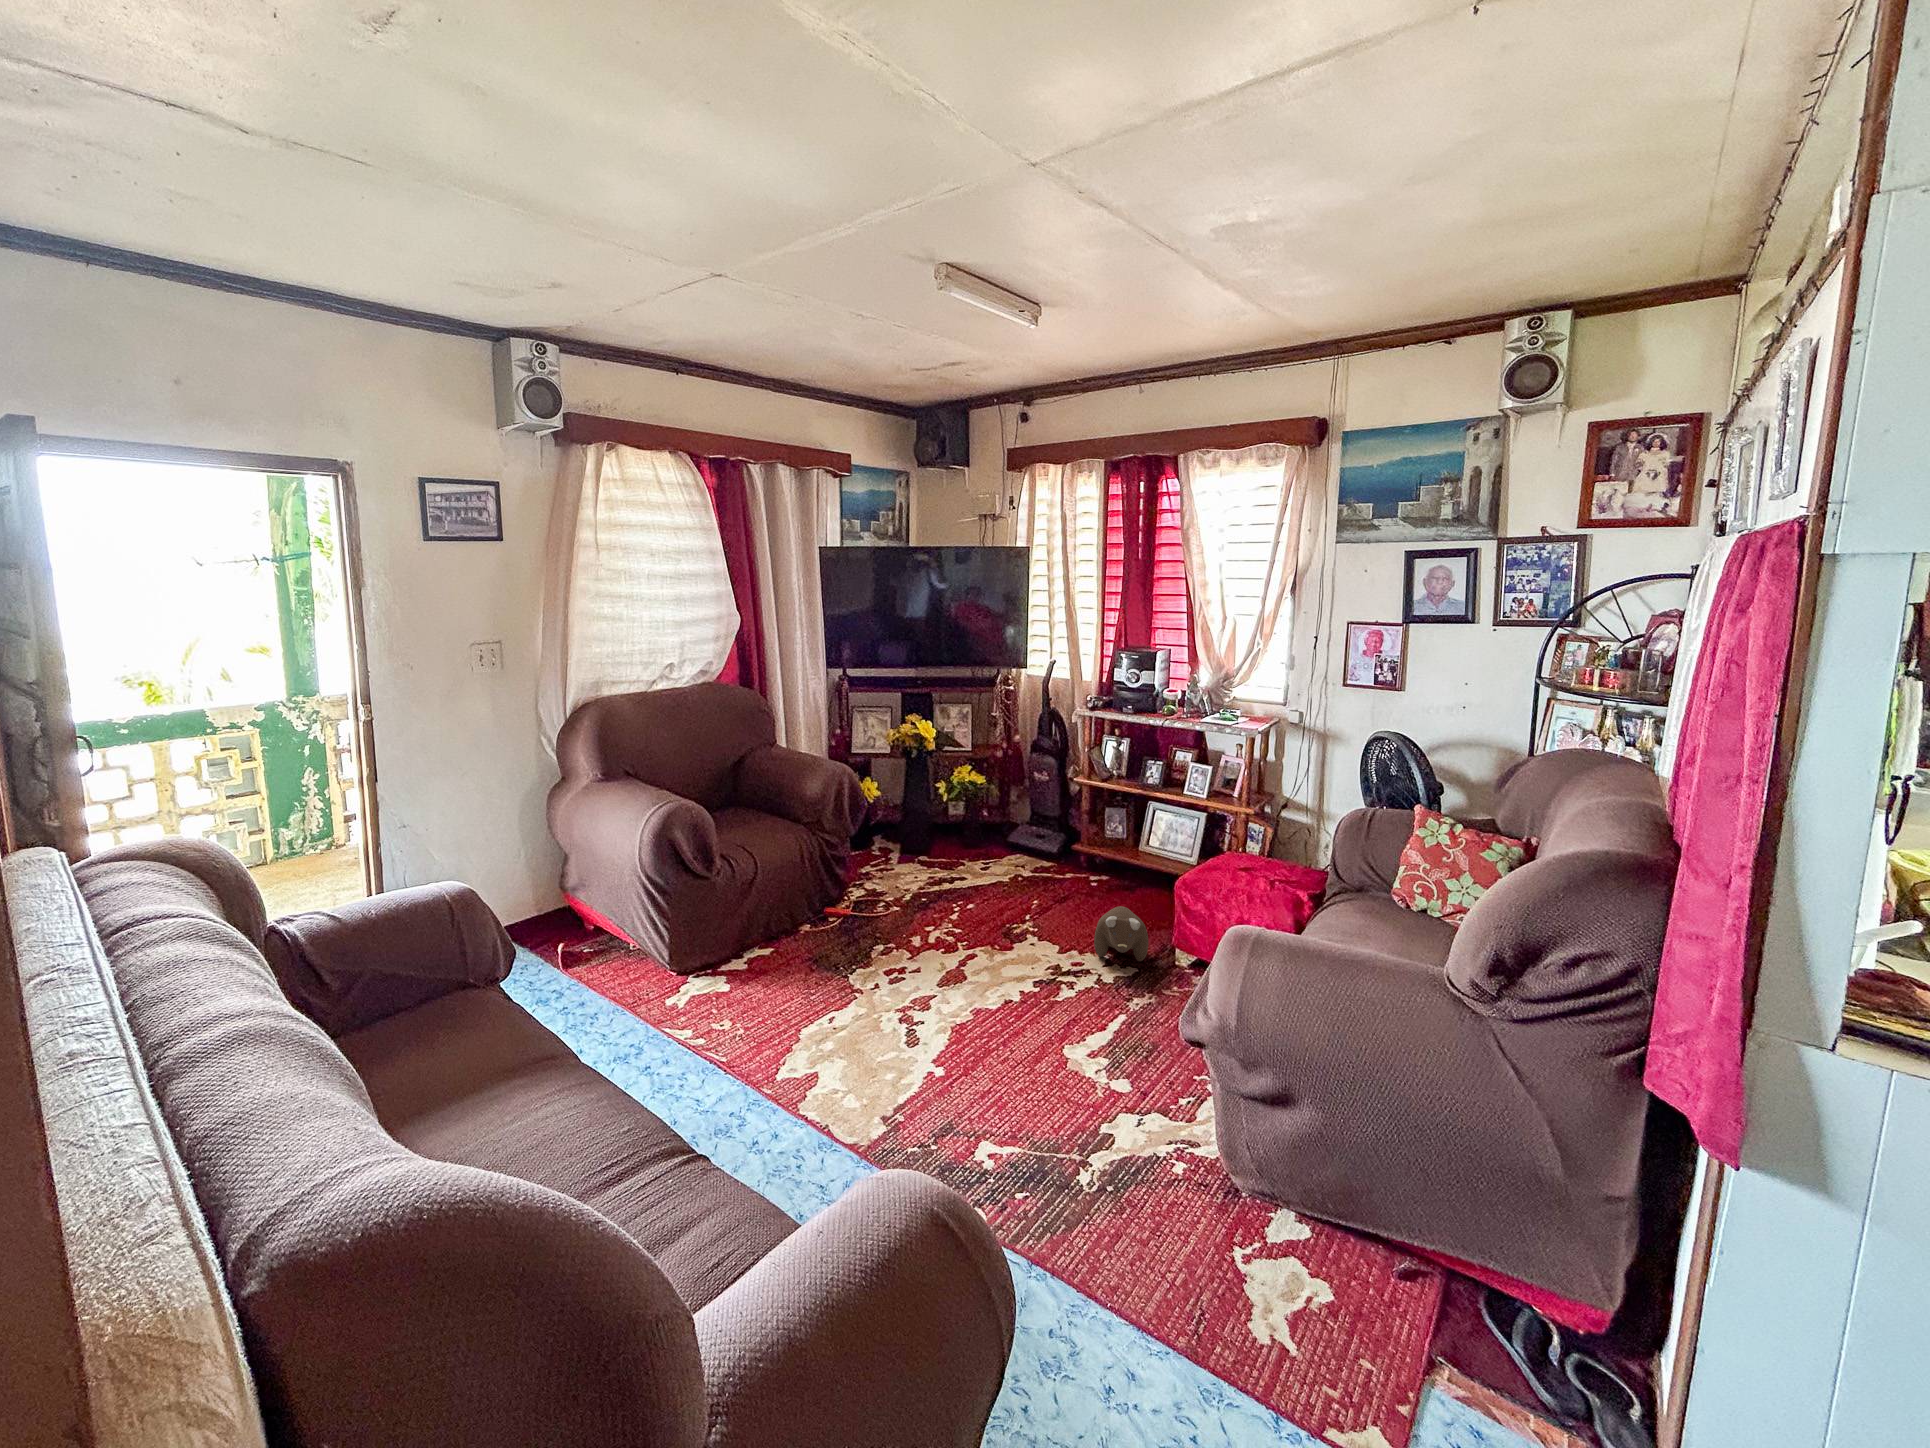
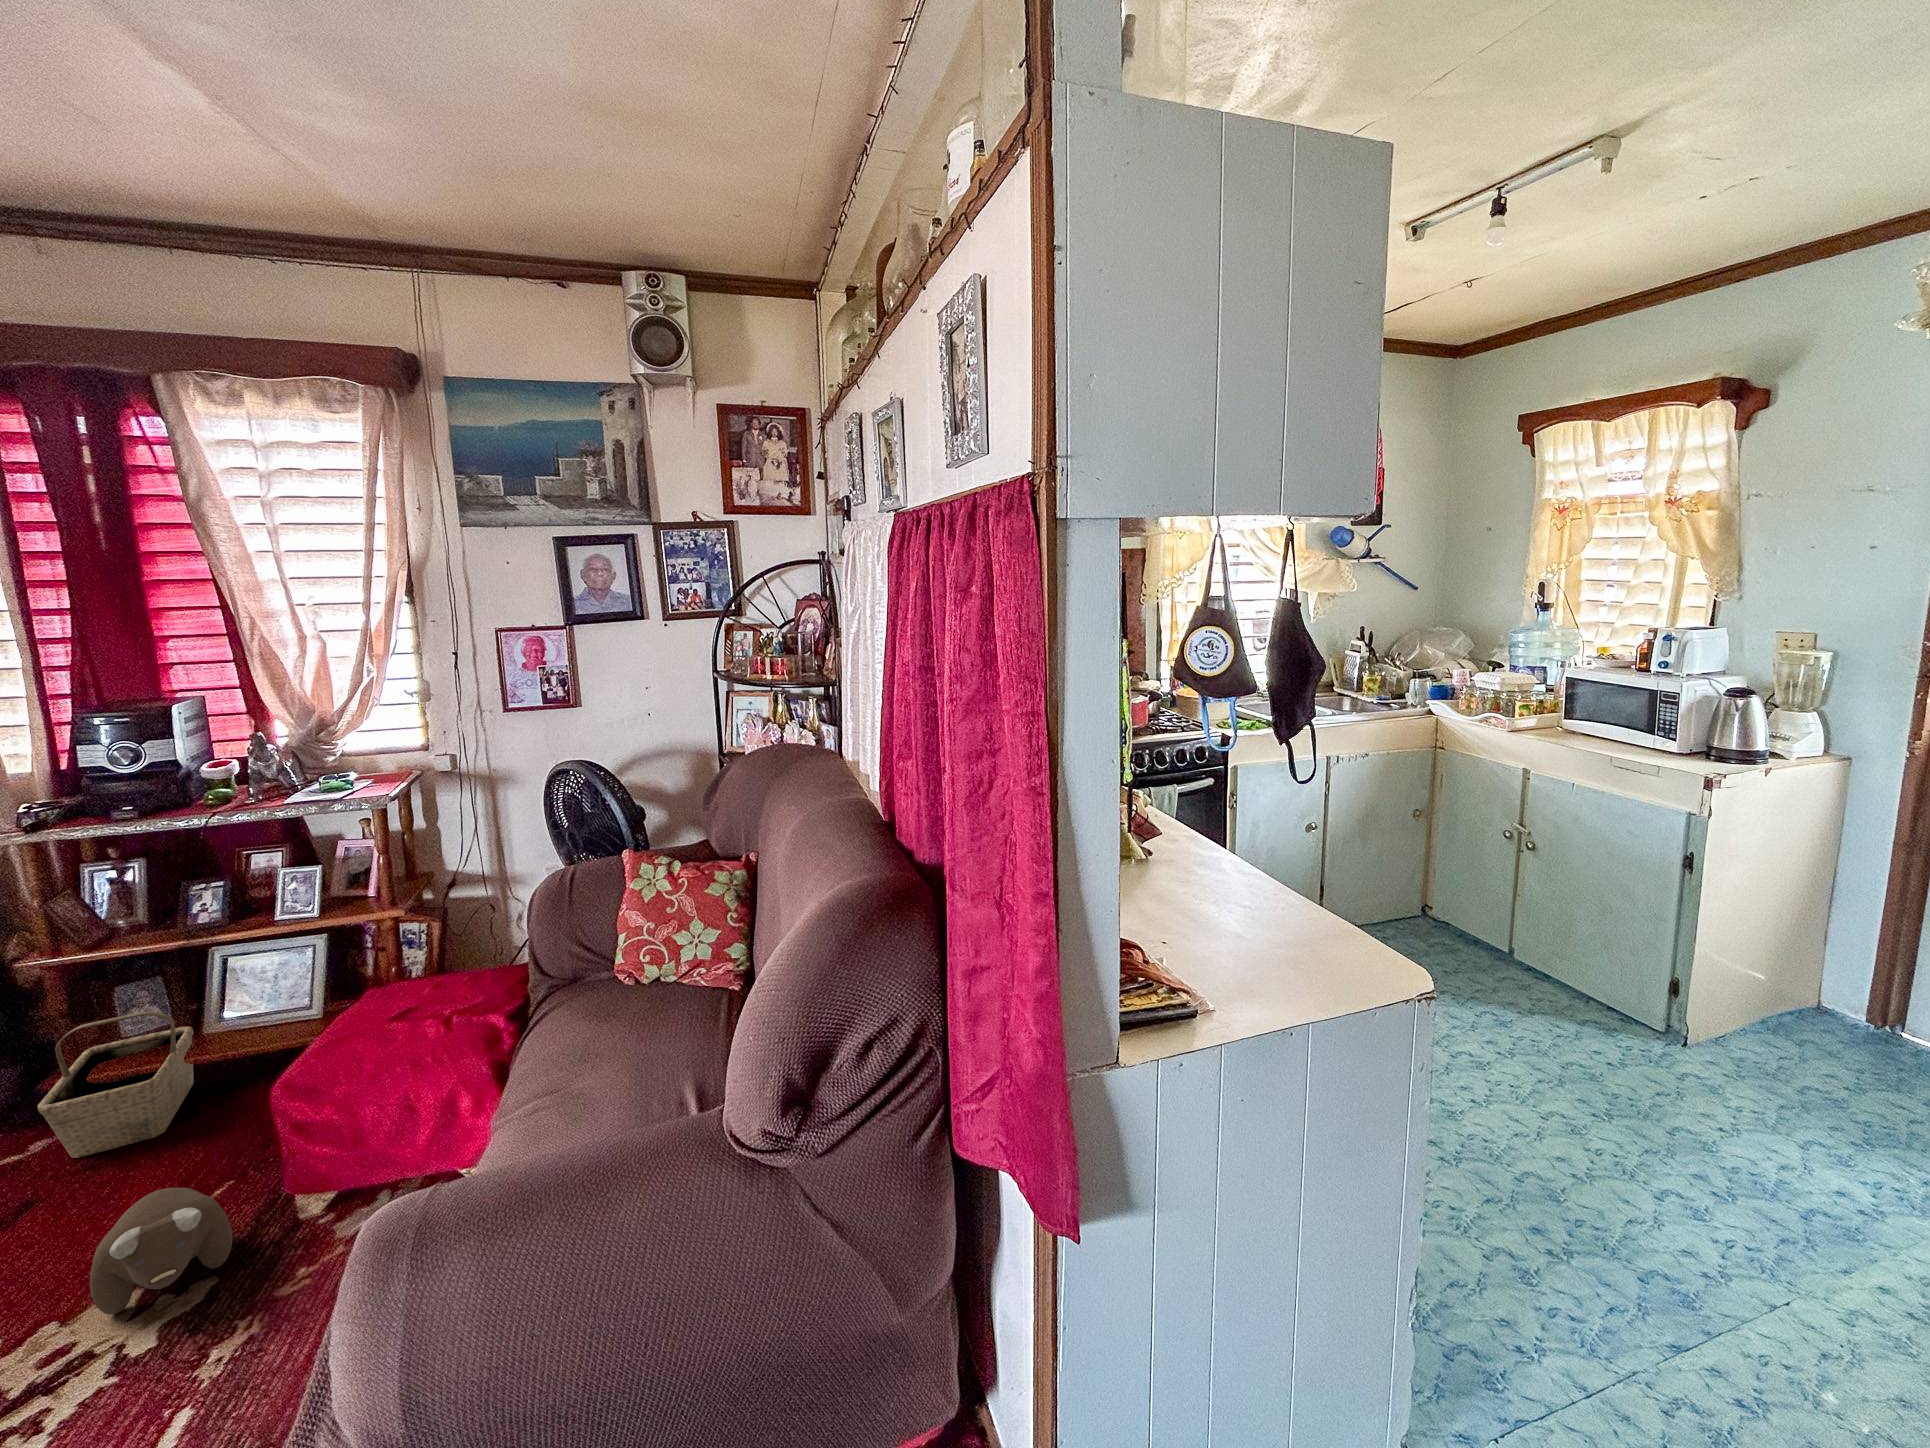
basket: none [1077,819,1136,892] -> present [38,1011,194,1158]

